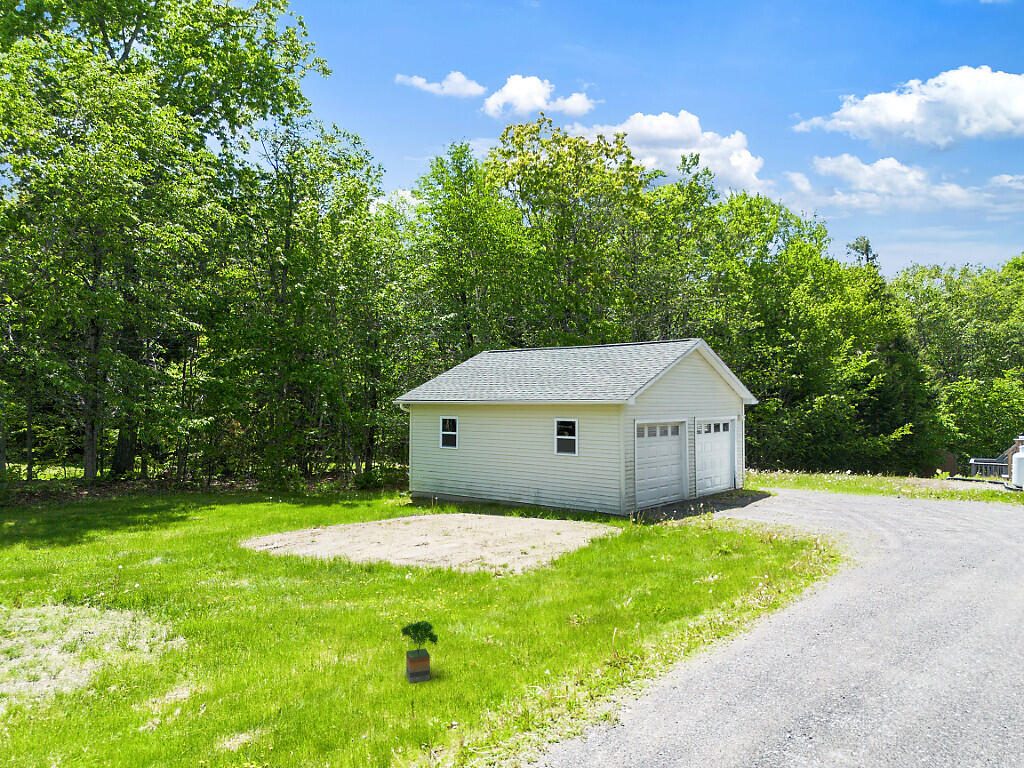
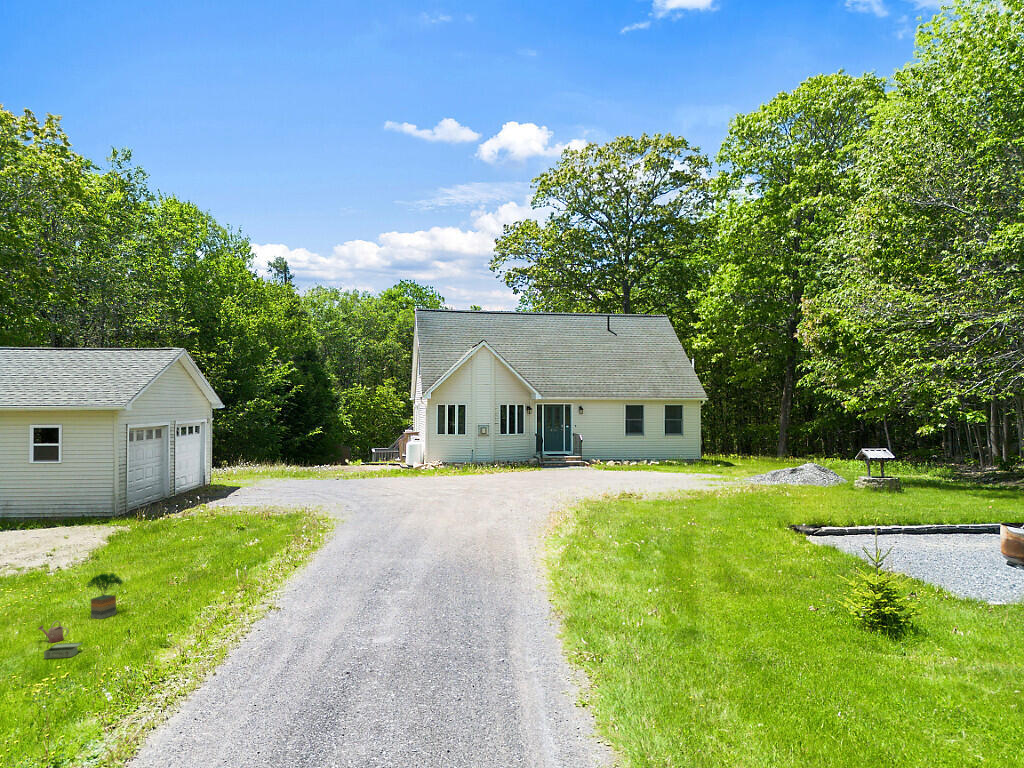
watering can: none [321,678,342,708] -> present [38,621,69,643]
toolbox: none [277,720,316,753] -> present [44,643,82,659]

